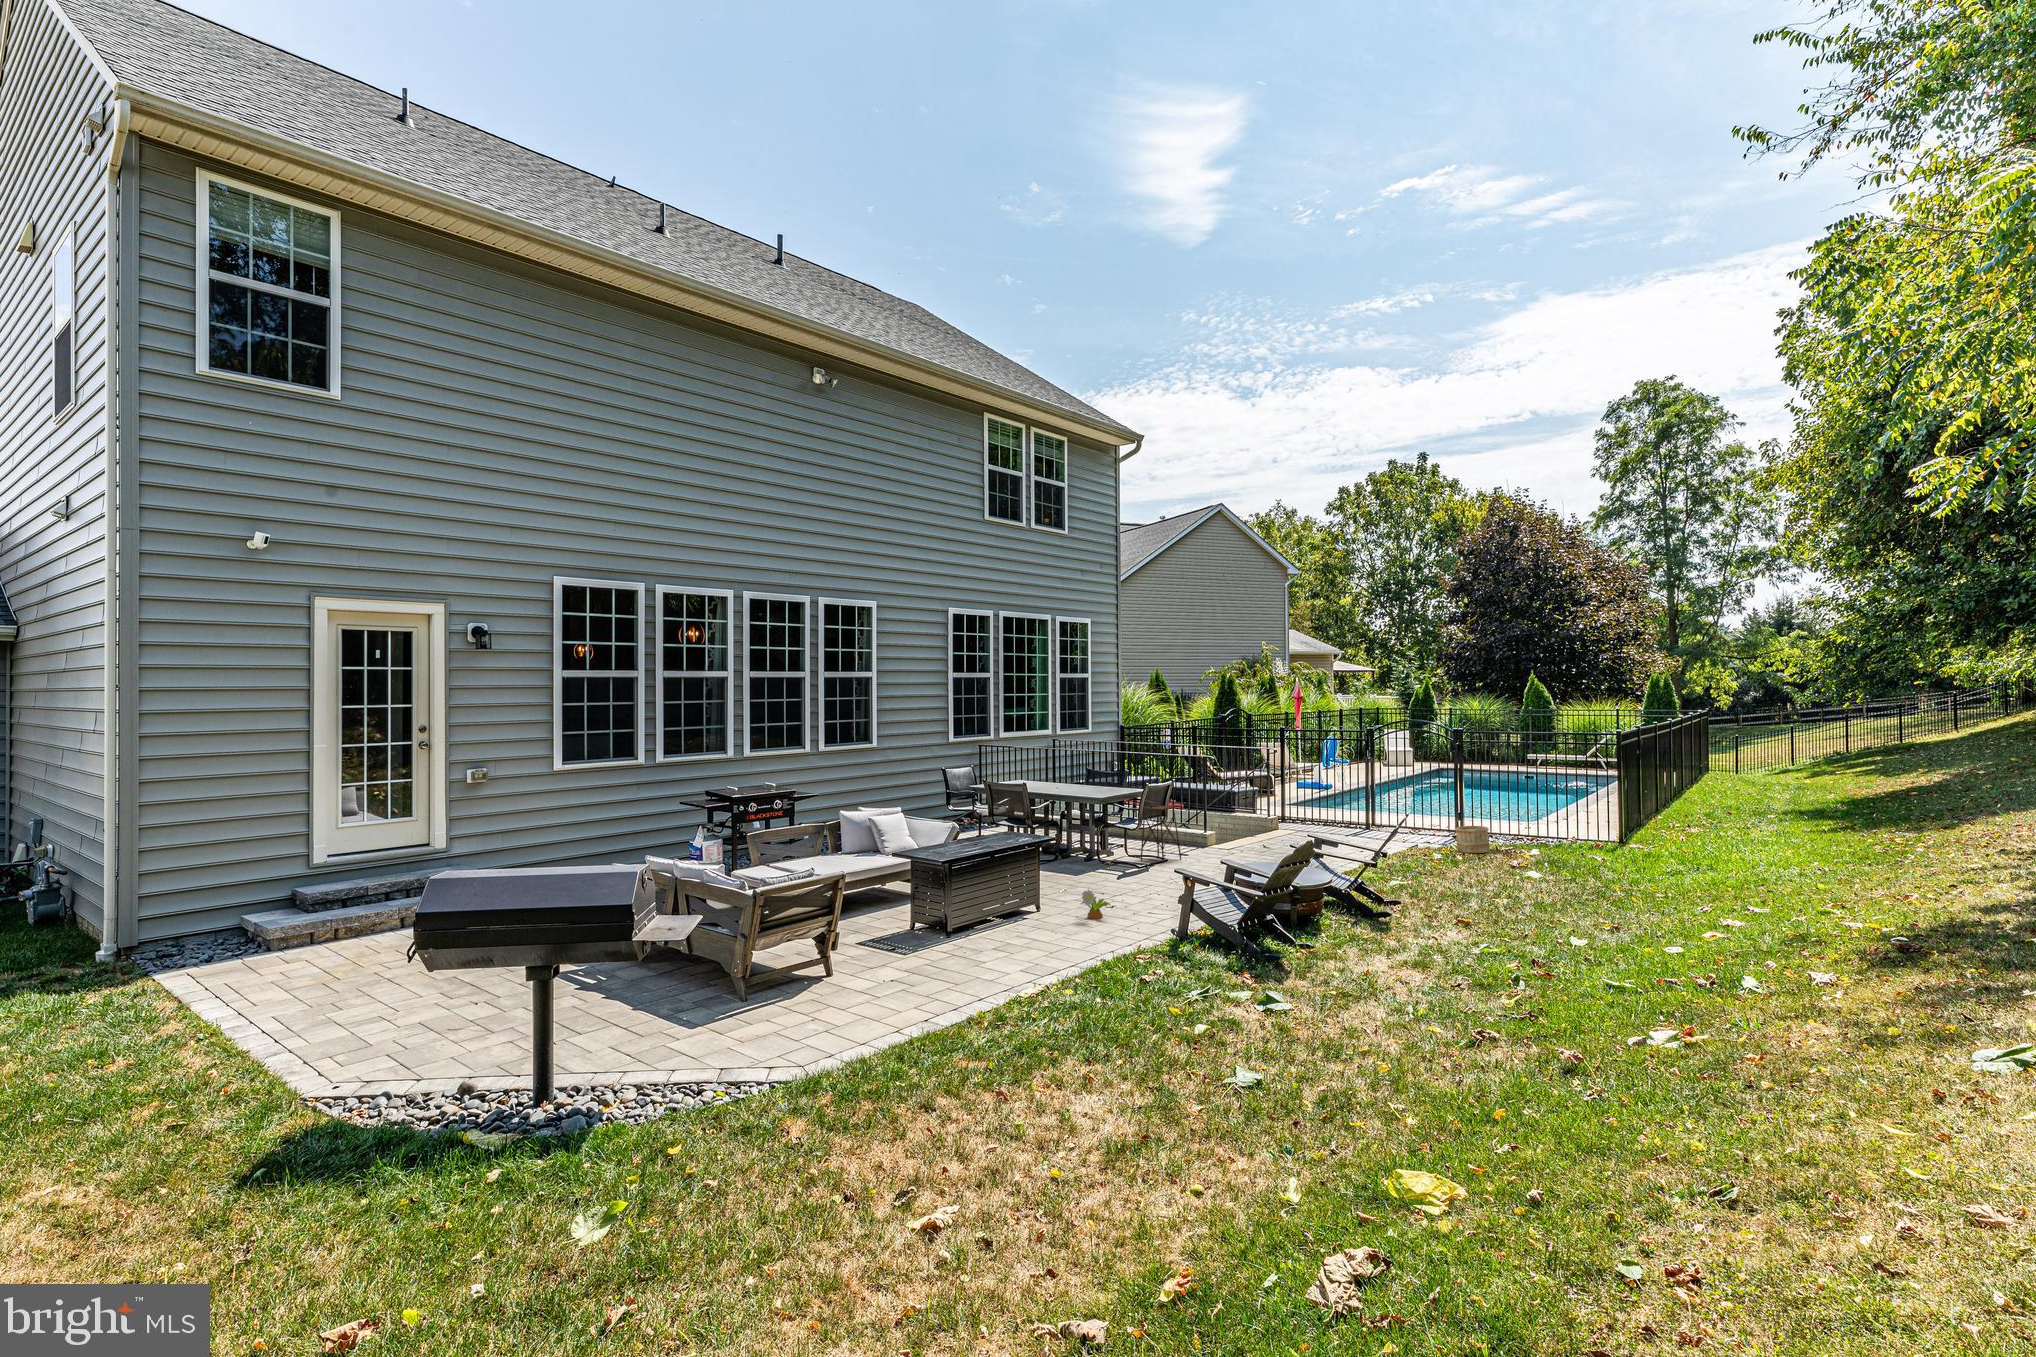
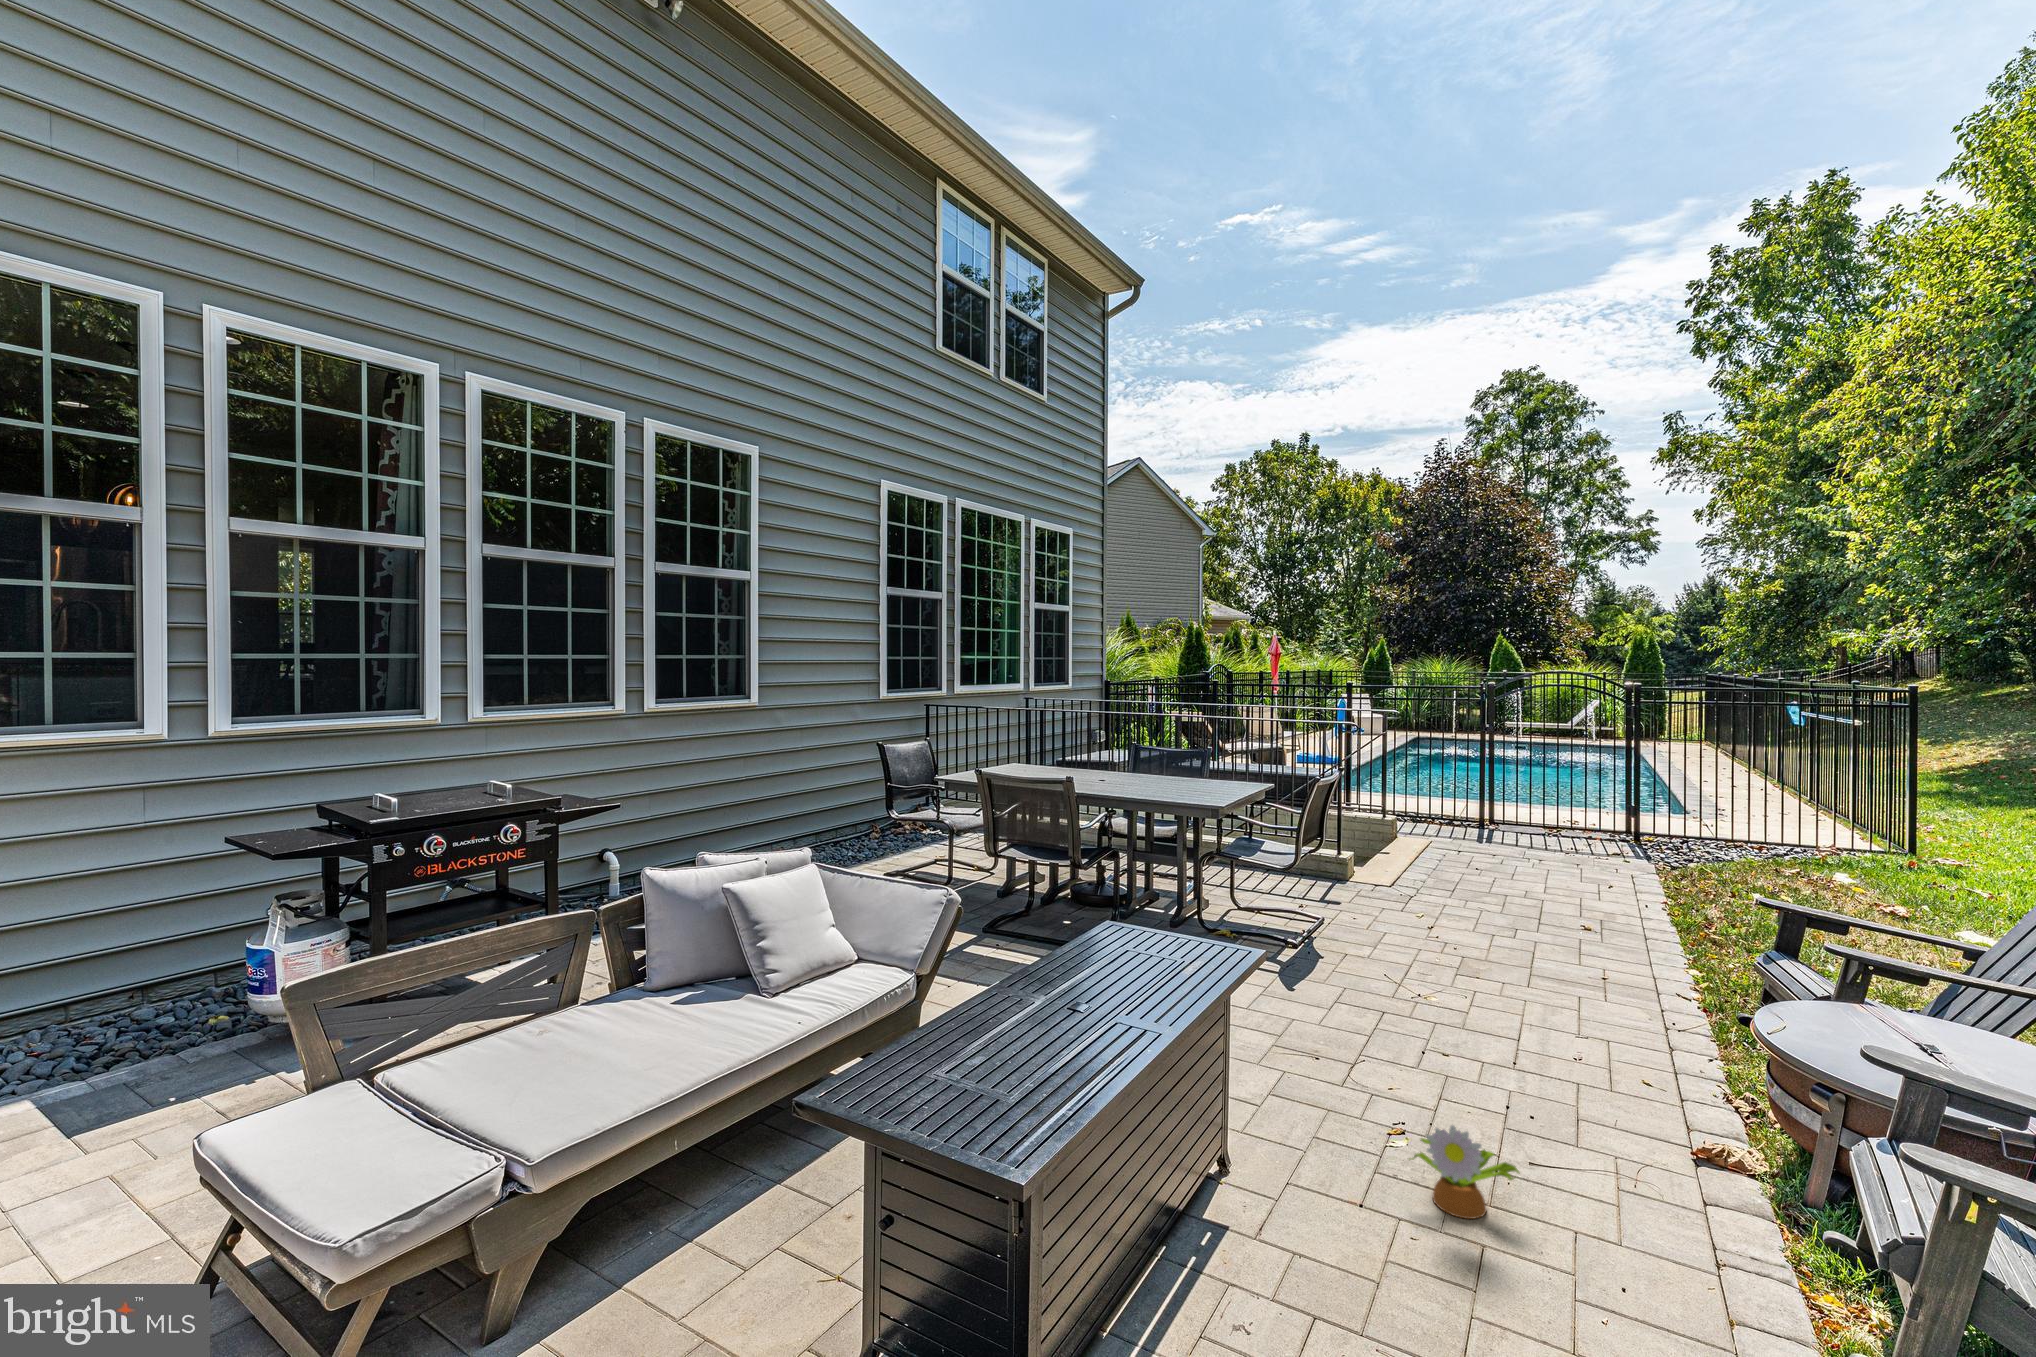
side table: present [1141,806,1181,863] -> none [1274,807,1347,921]
wooden bucket: present [1455,826,1489,853] -> none [1782,833,1857,883]

